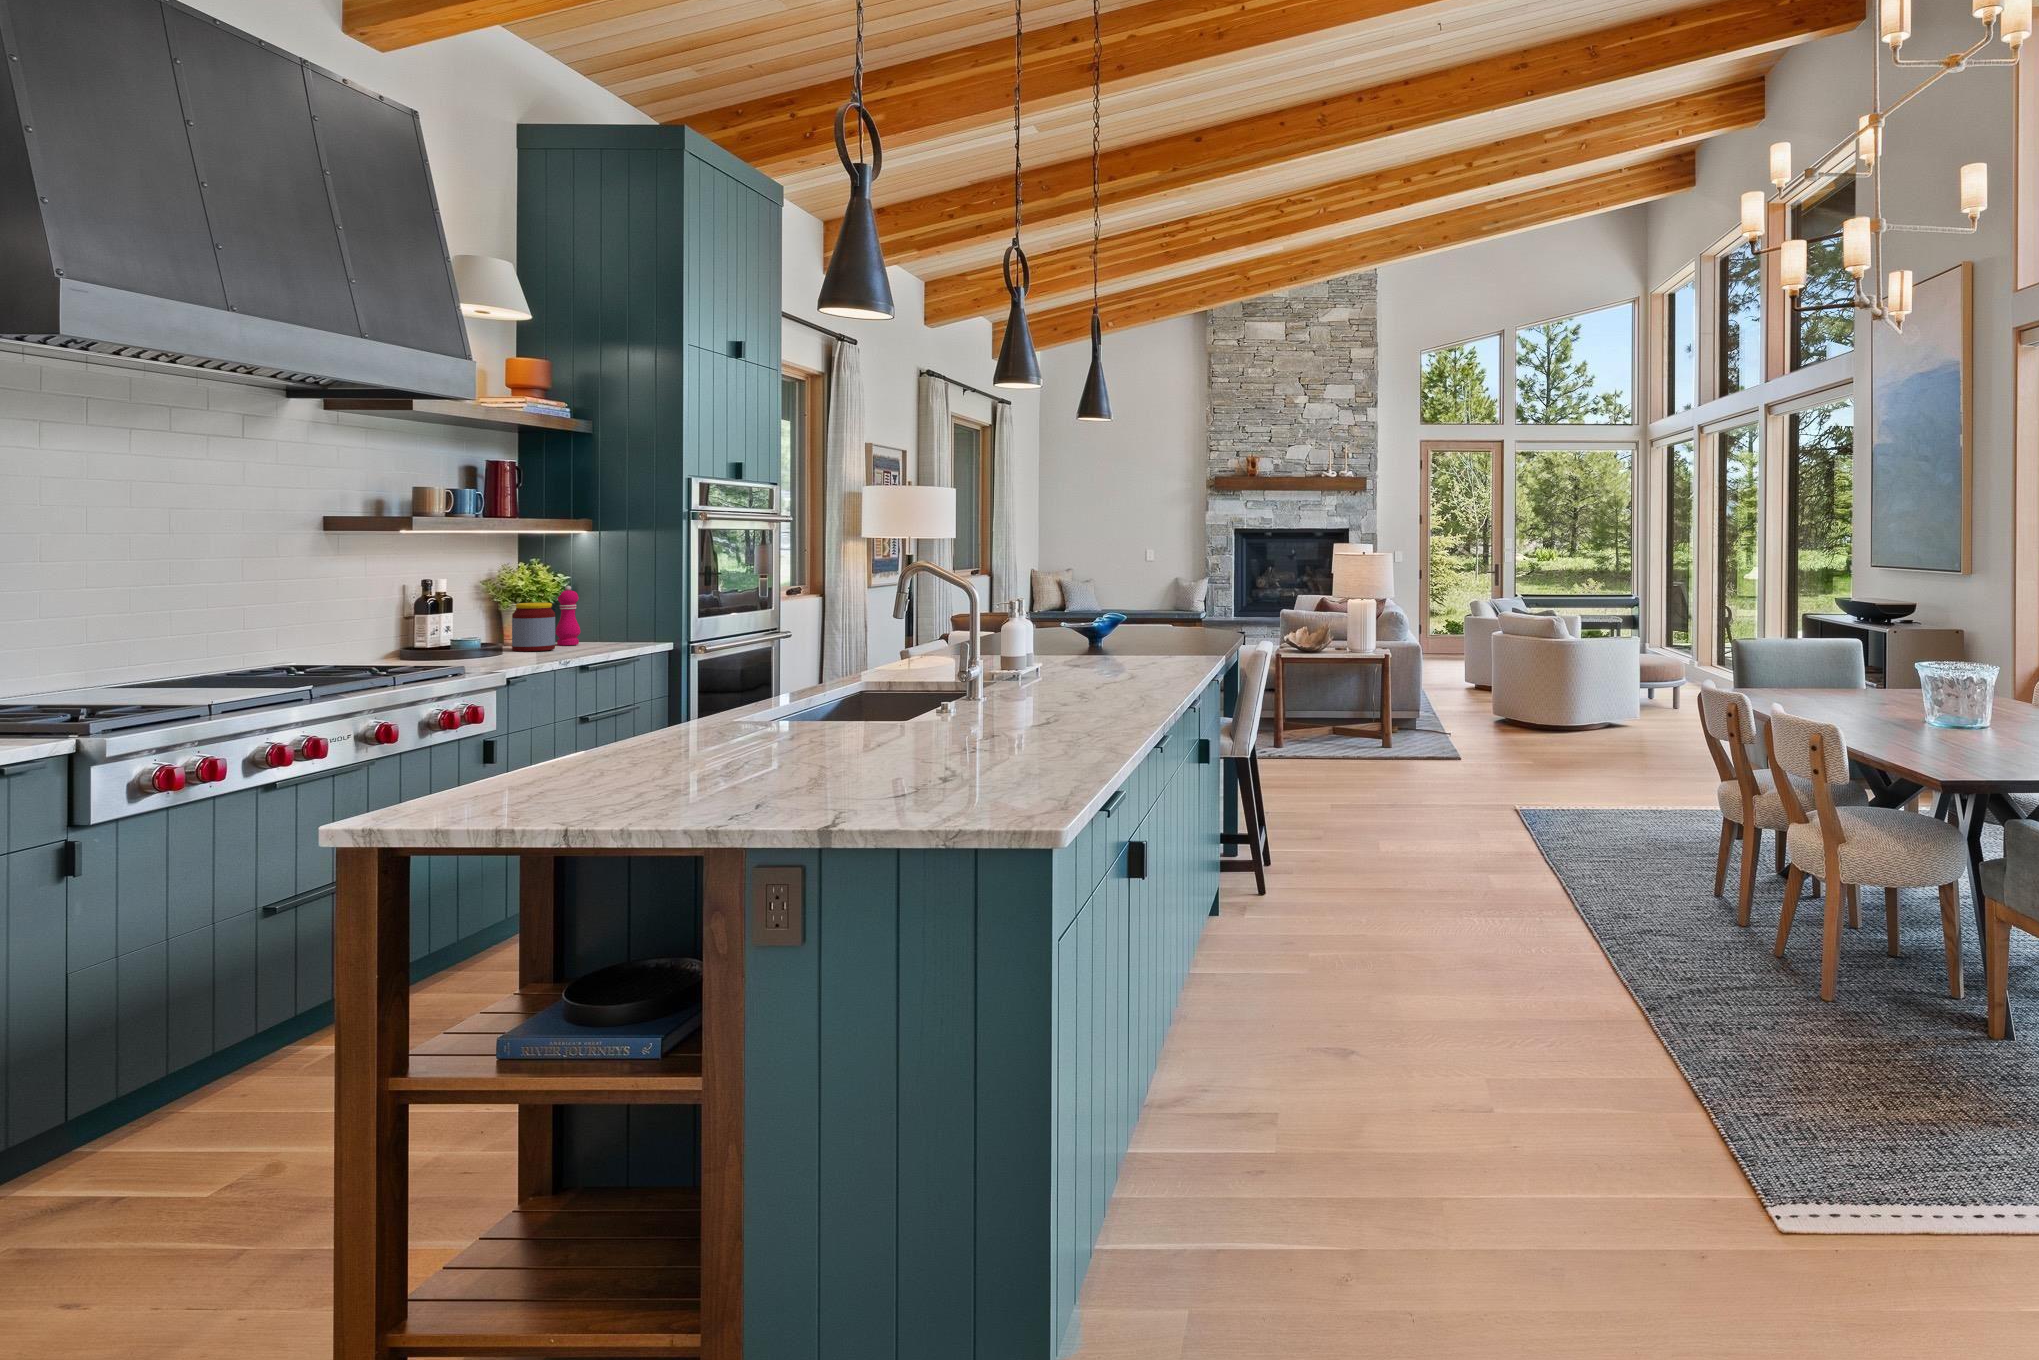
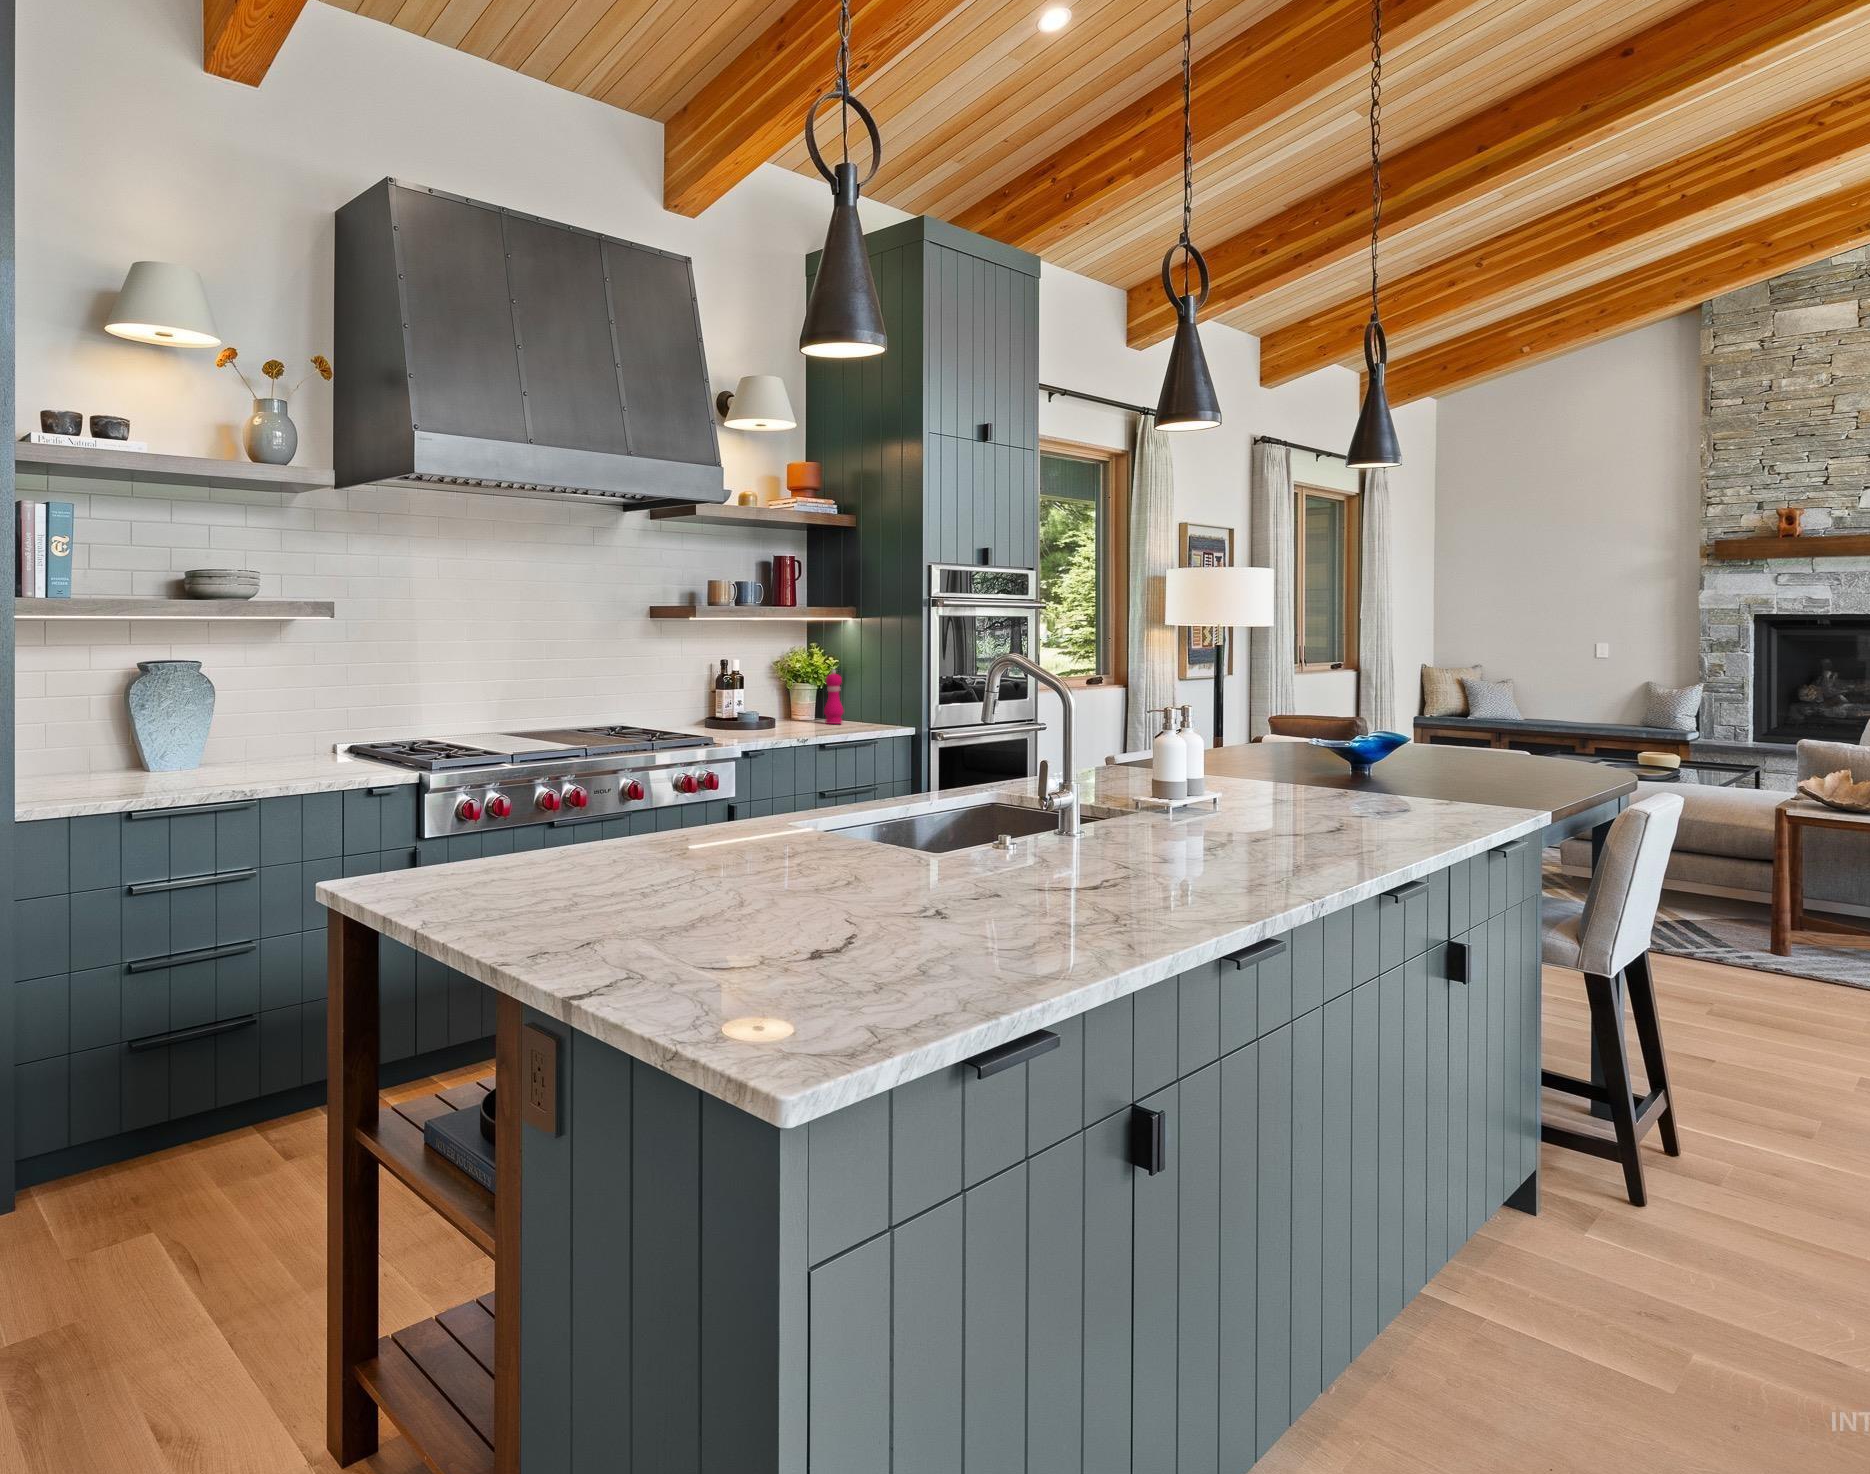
jar: present [512,603,555,652] -> none [784,684,817,728]

